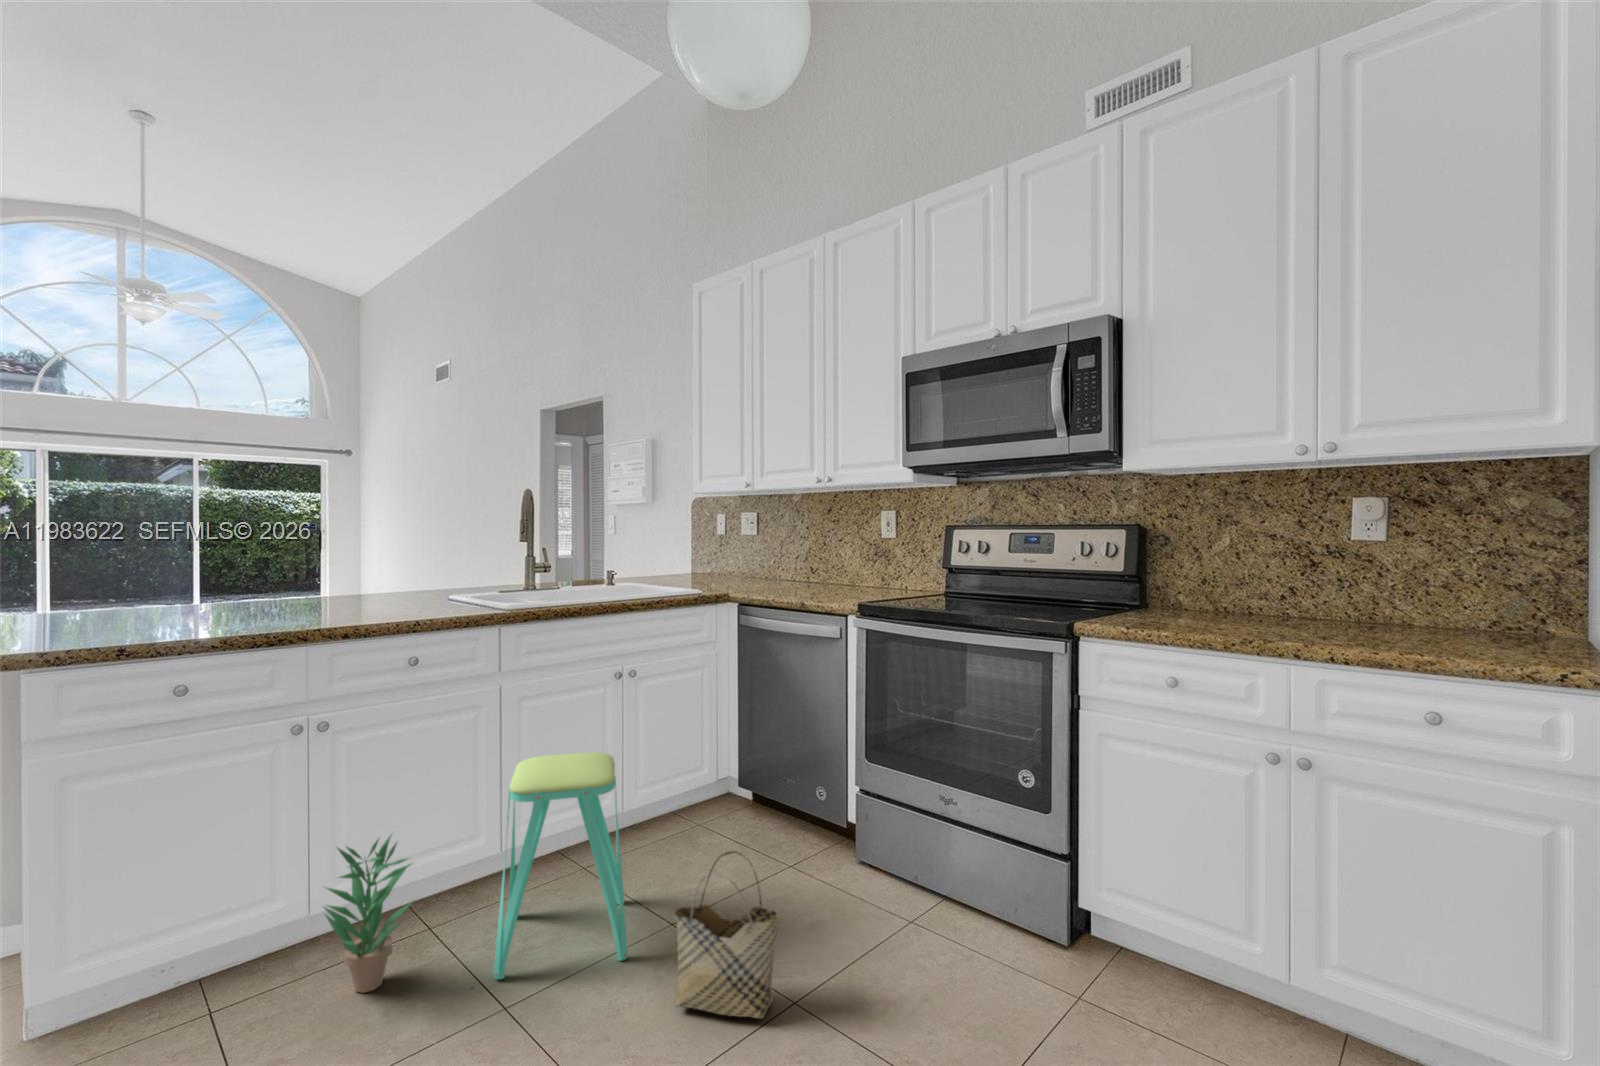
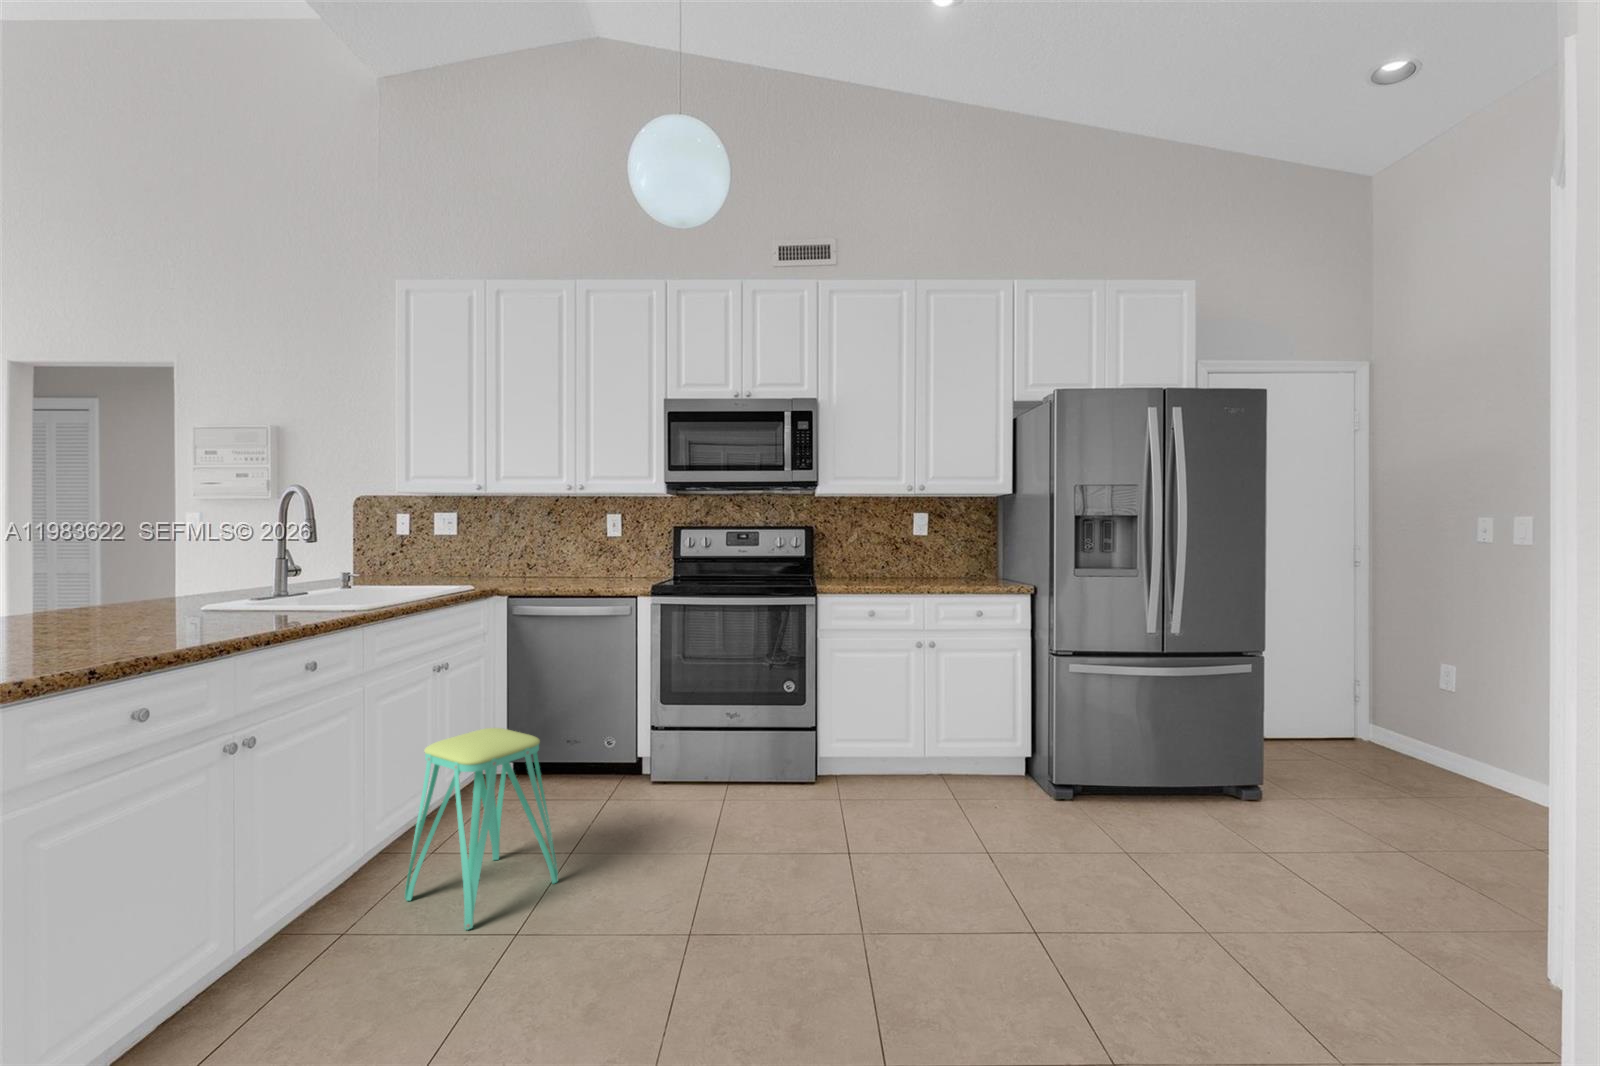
potted plant: present [324,836,412,993] -> none [285,826,391,991]
woven basket: present [674,851,779,1019] -> none [627,764,699,882]

